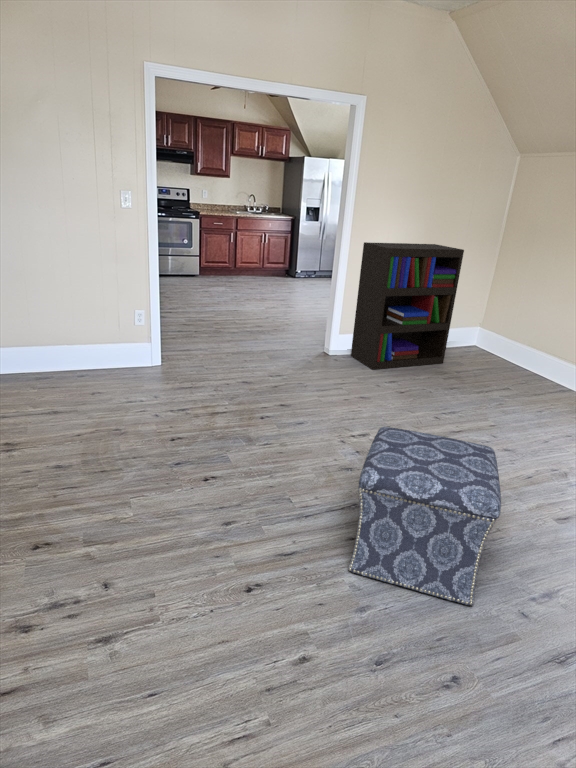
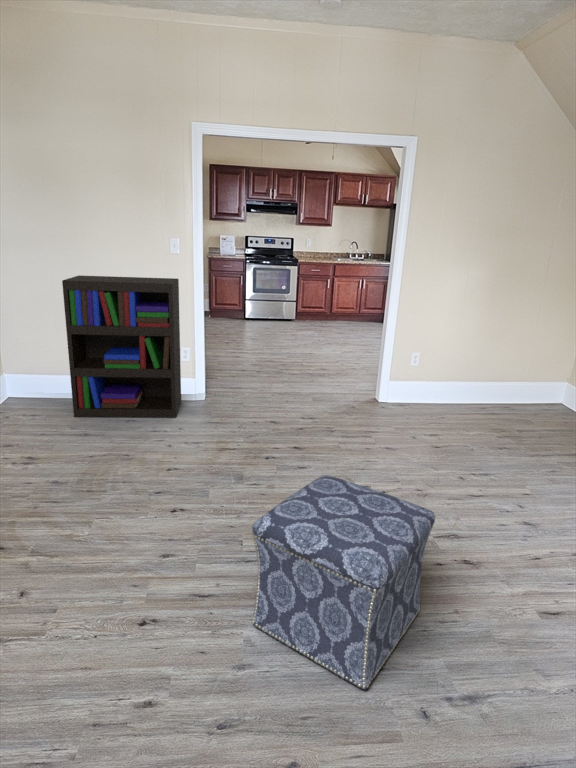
bookshelf: present [351,242,464,370] -> present [62,275,181,417]

